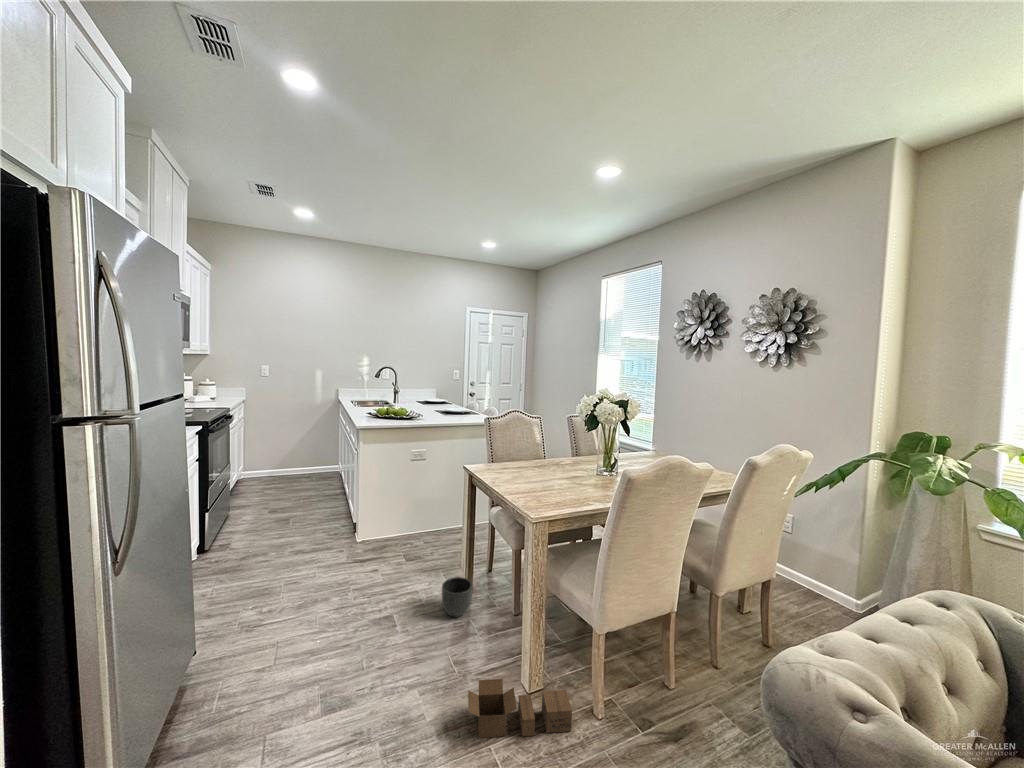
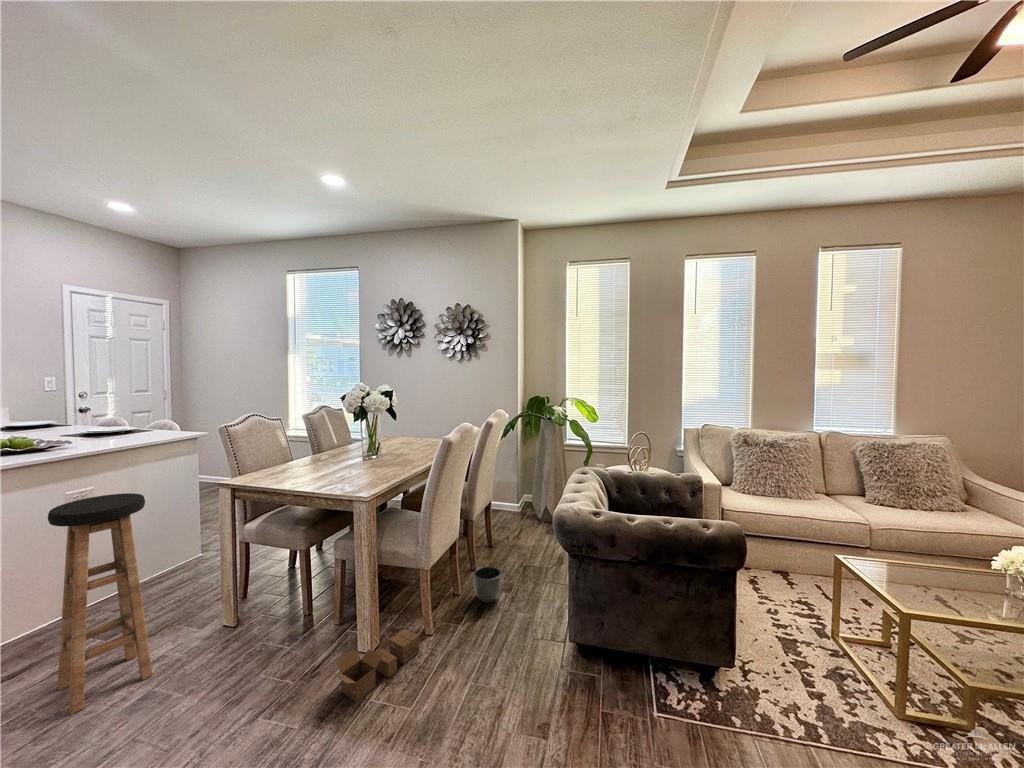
bar stool: none [361,455,416,600] -> present [48,493,153,714]
planter: present [442,577,473,617] -> present [473,566,502,603]

